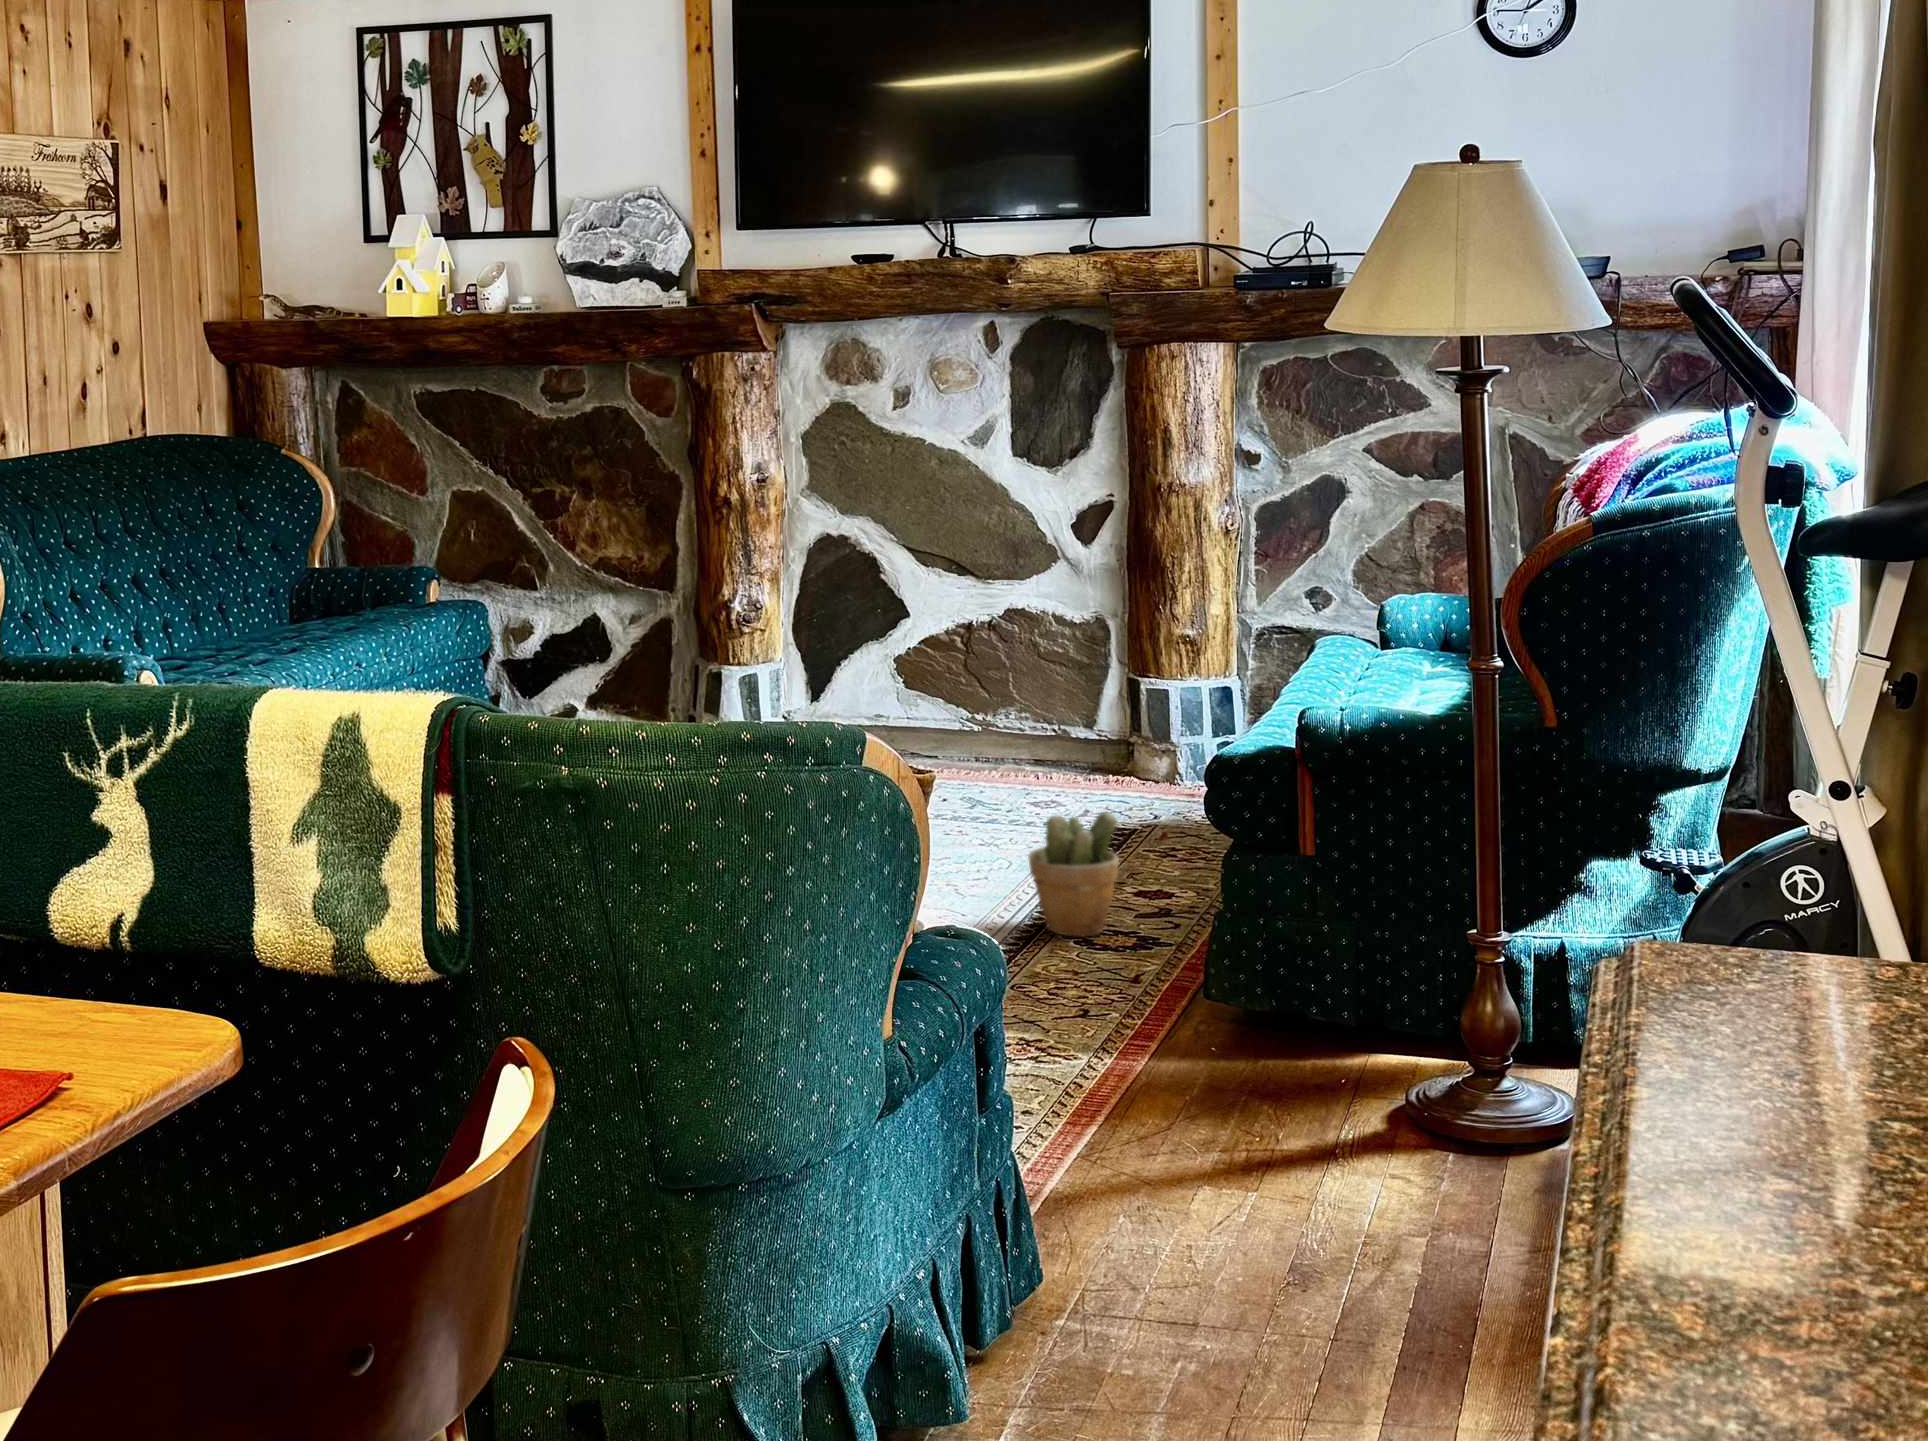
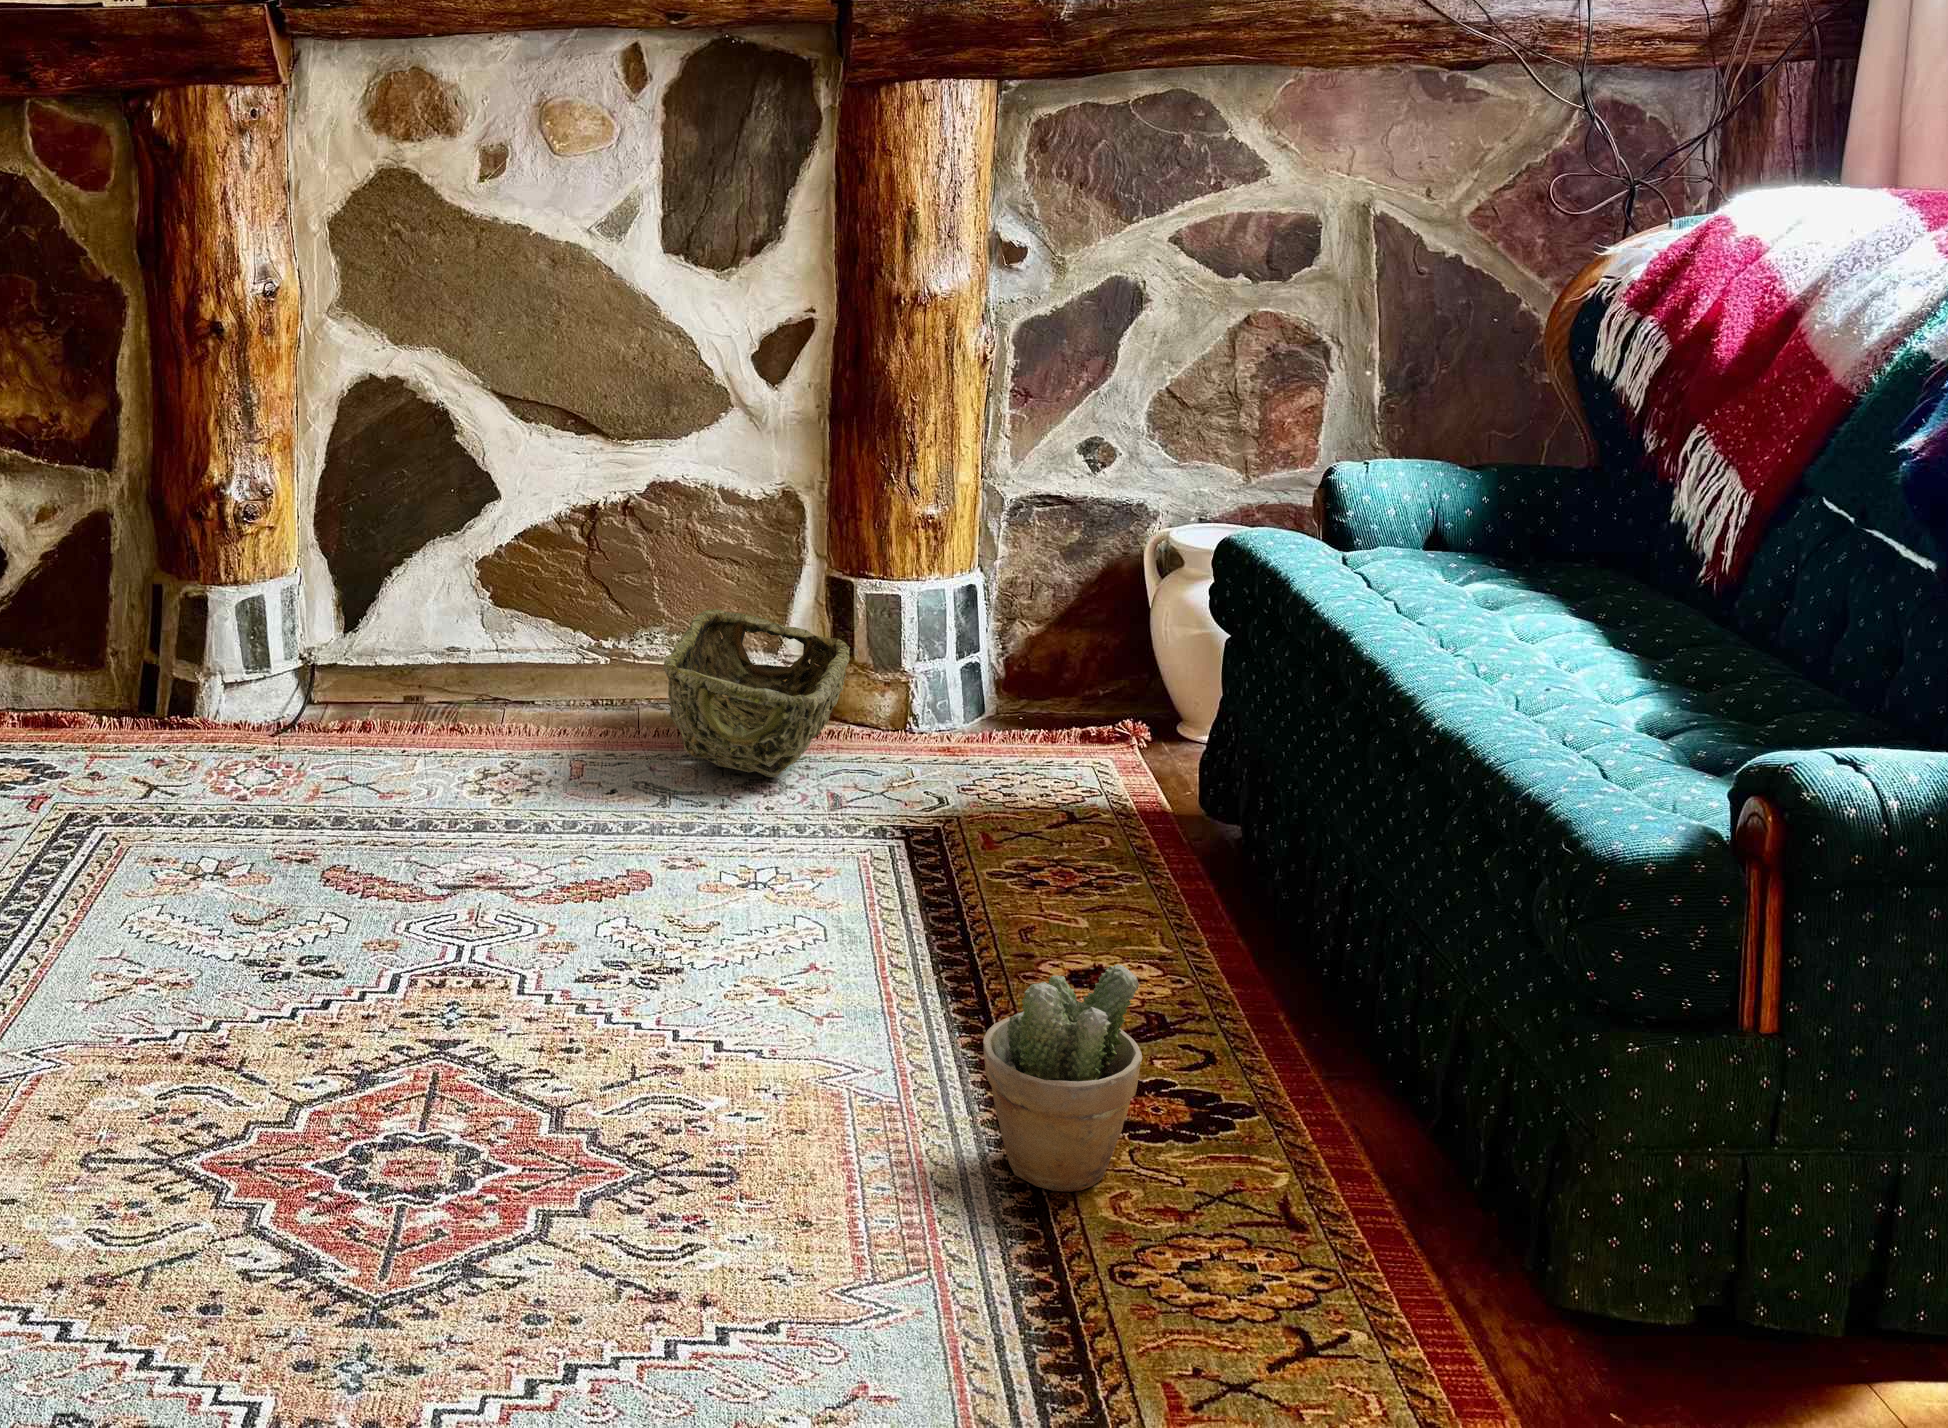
woven basket: none [988,695,1138,793] -> present [663,609,850,777]

